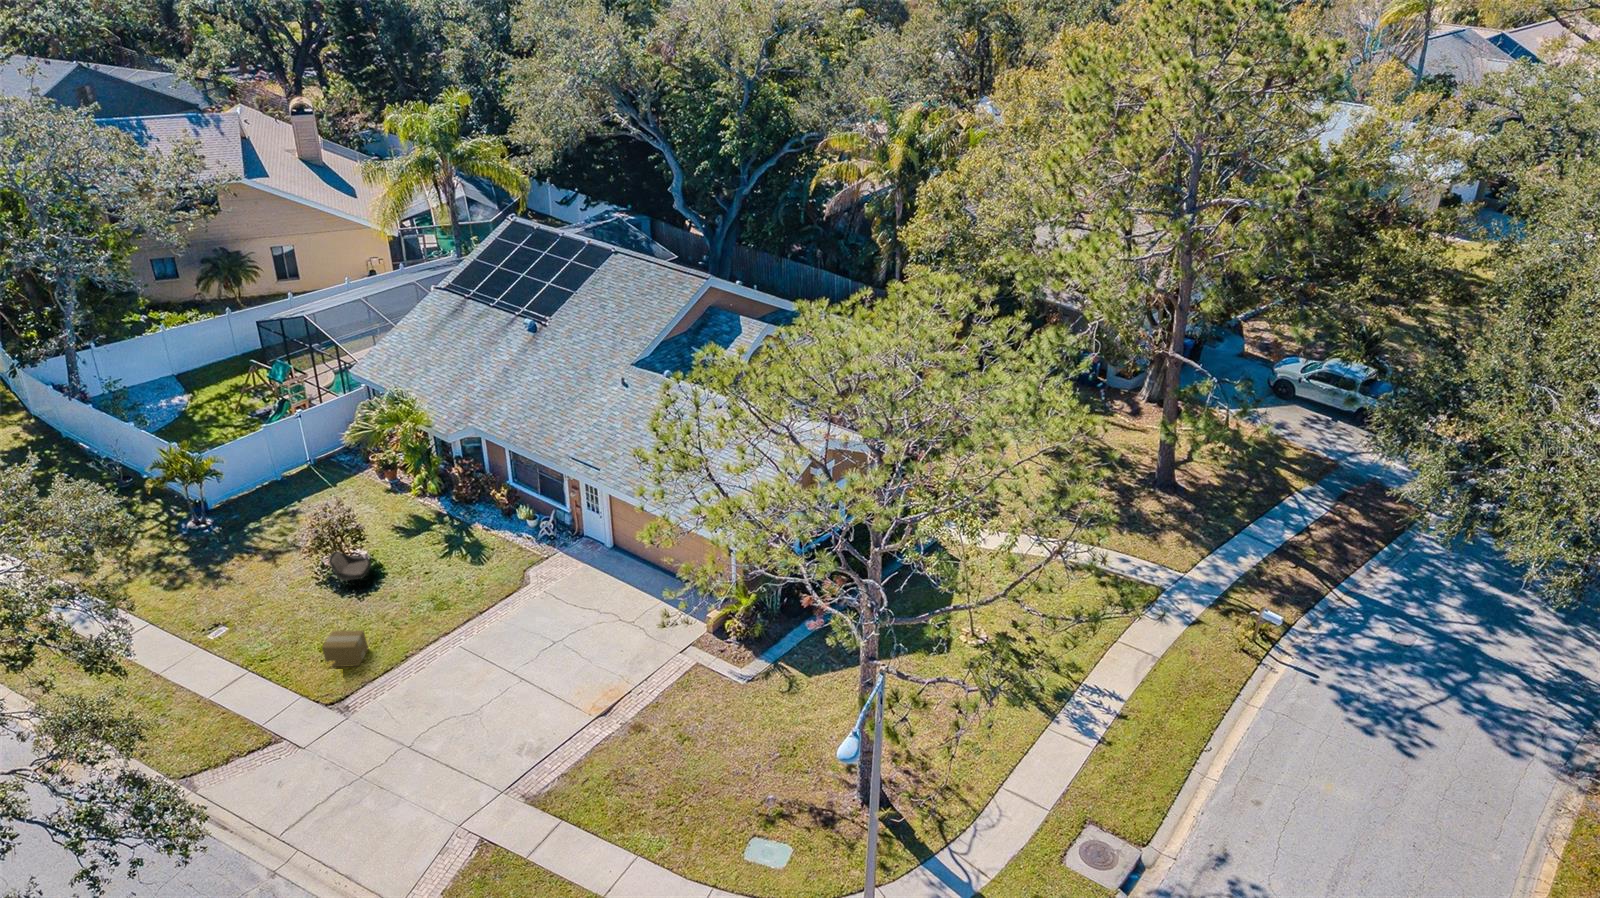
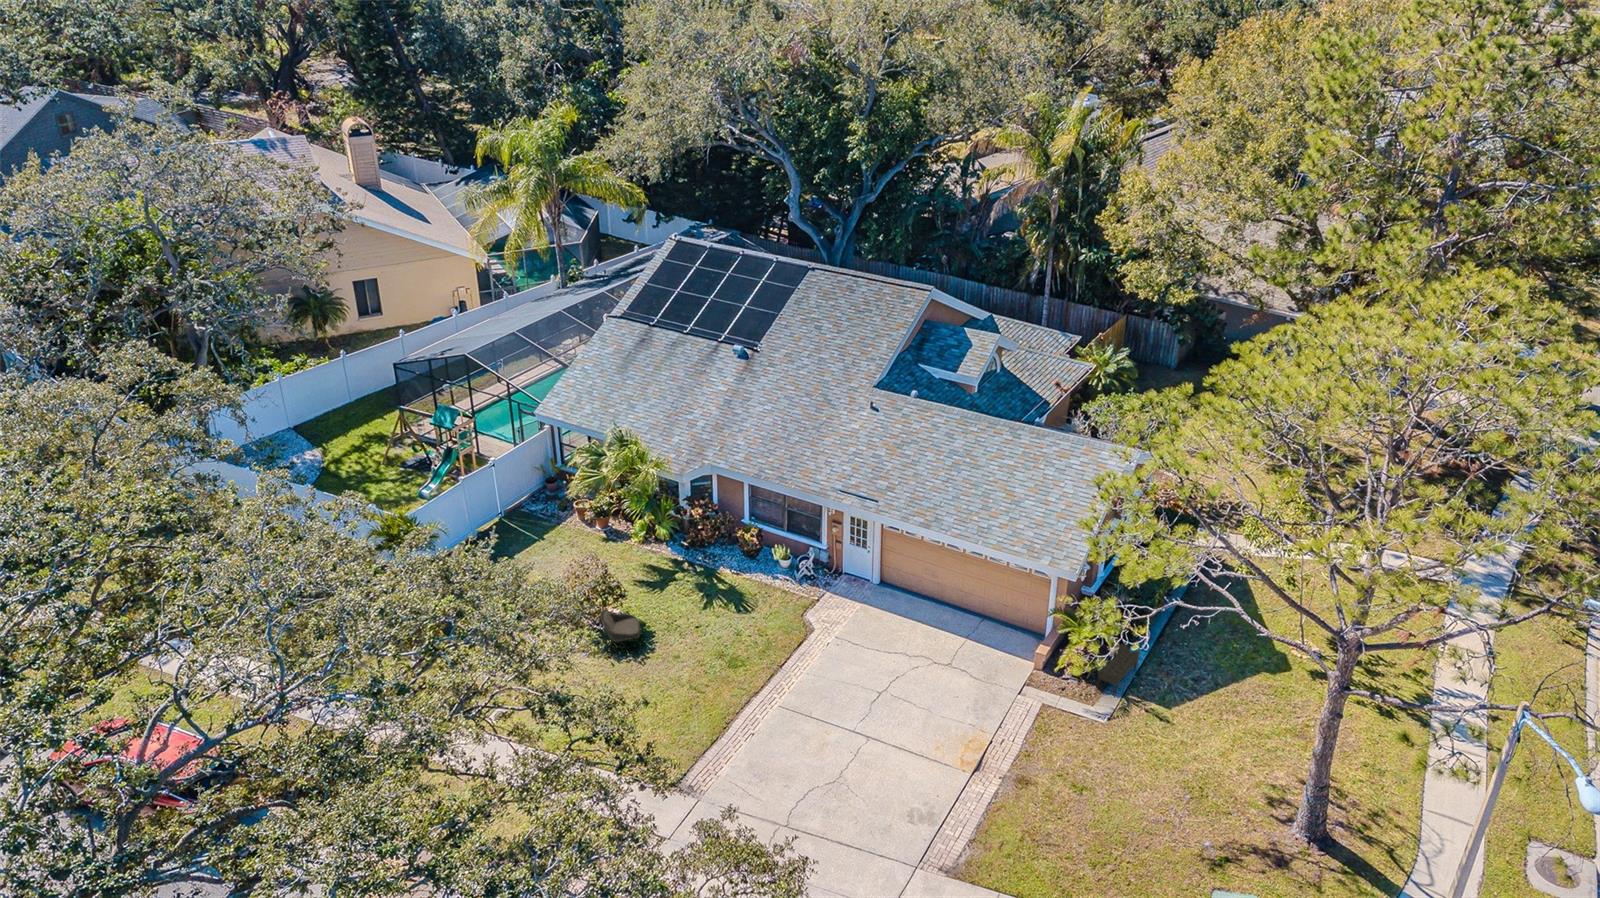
bench: none [746,615,796,661] -> present [1097,645,1140,694]
cardboard box: present [322,630,368,667] -> none [643,695,681,740]

